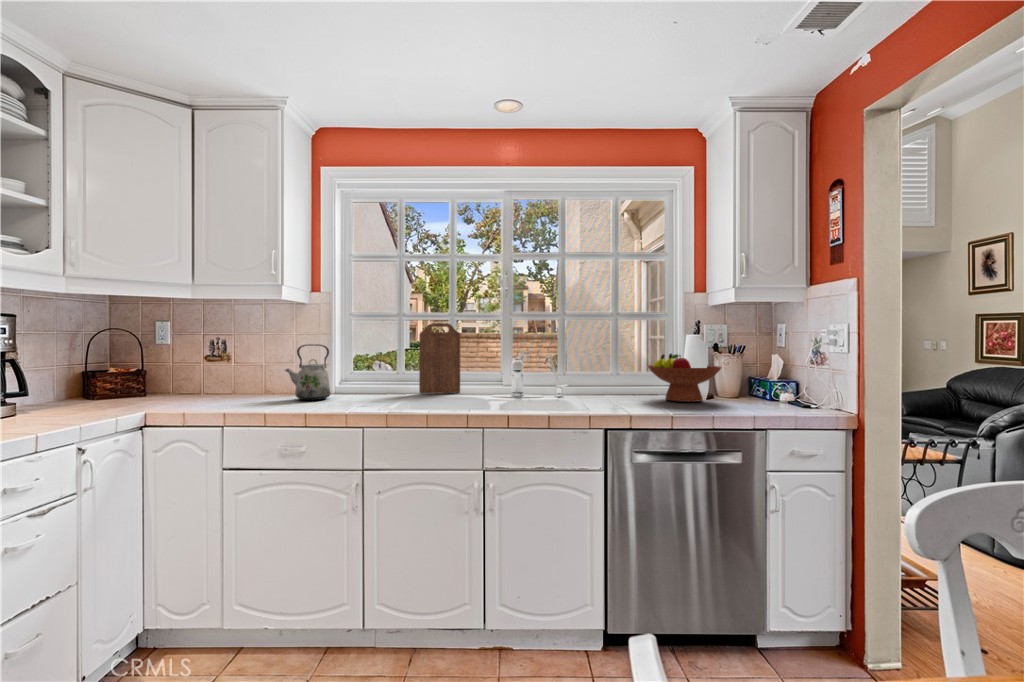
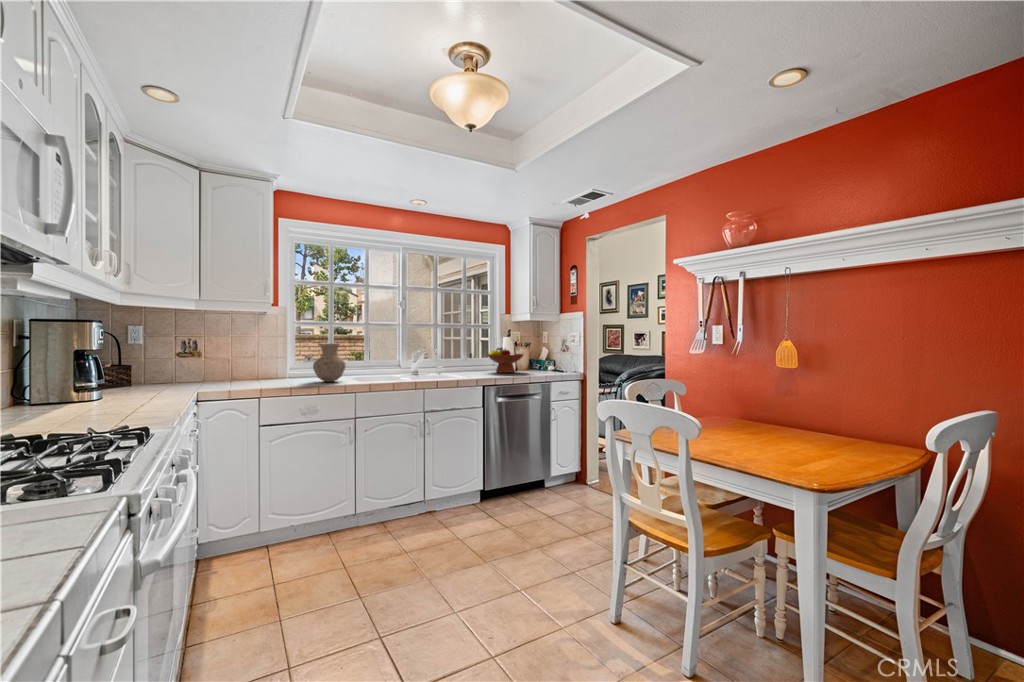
cutting board: present [419,323,460,394] -> none [348,329,373,376]
kettle: present [285,344,330,400] -> none [262,343,297,382]
vase: none [335,345,383,404] -> present [313,344,346,382]

